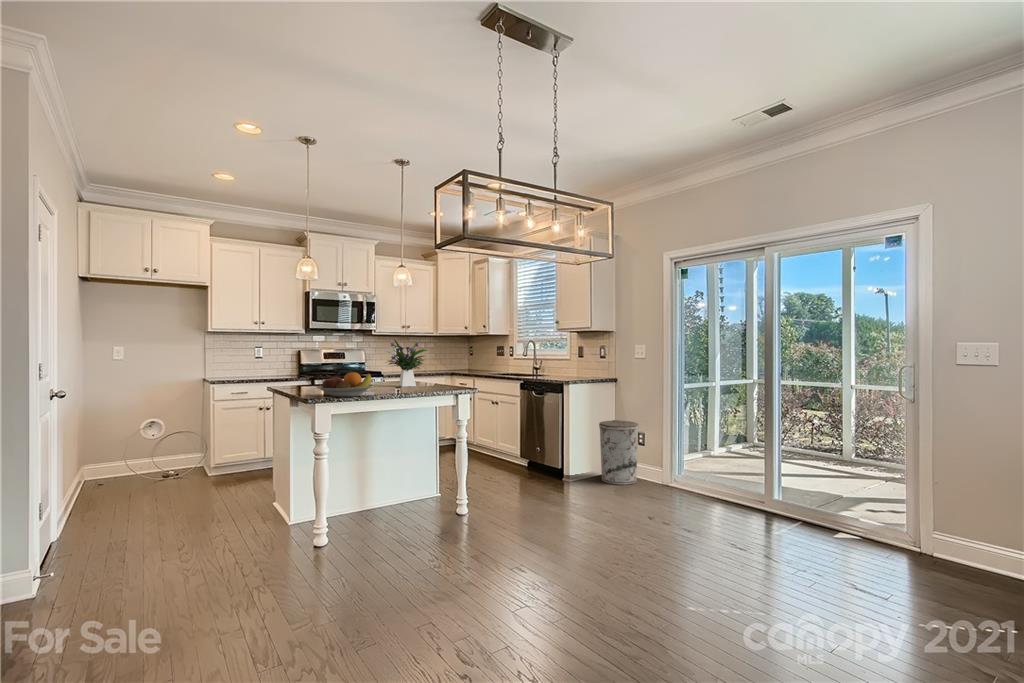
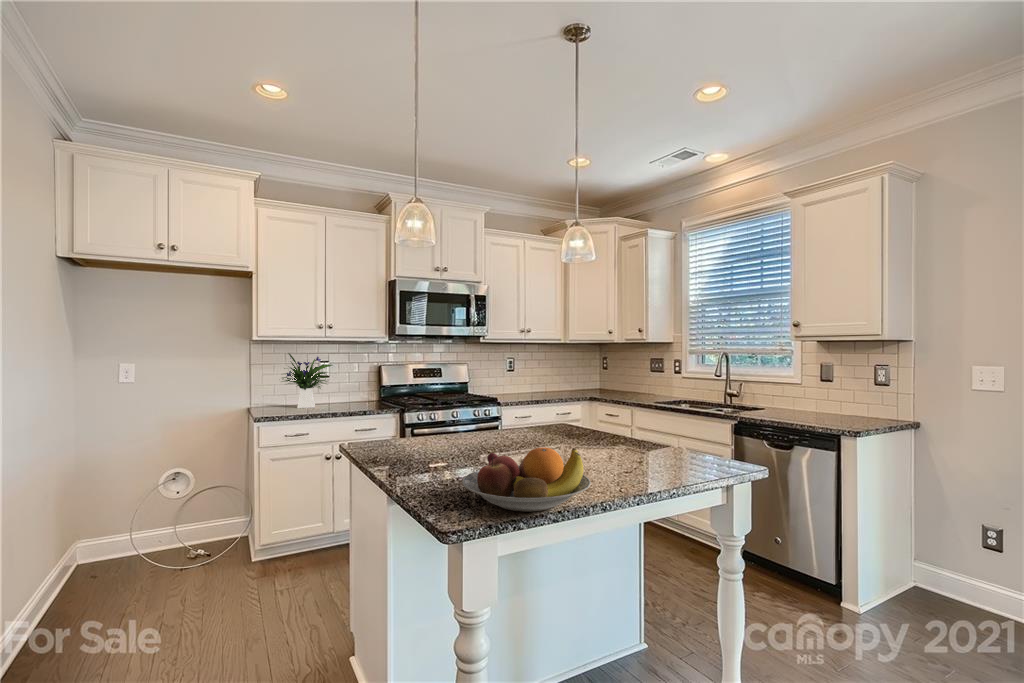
flower arrangement: present [388,339,427,387] -> present [282,353,332,408]
trash can: present [599,420,639,485] -> none [906,499,998,629]

